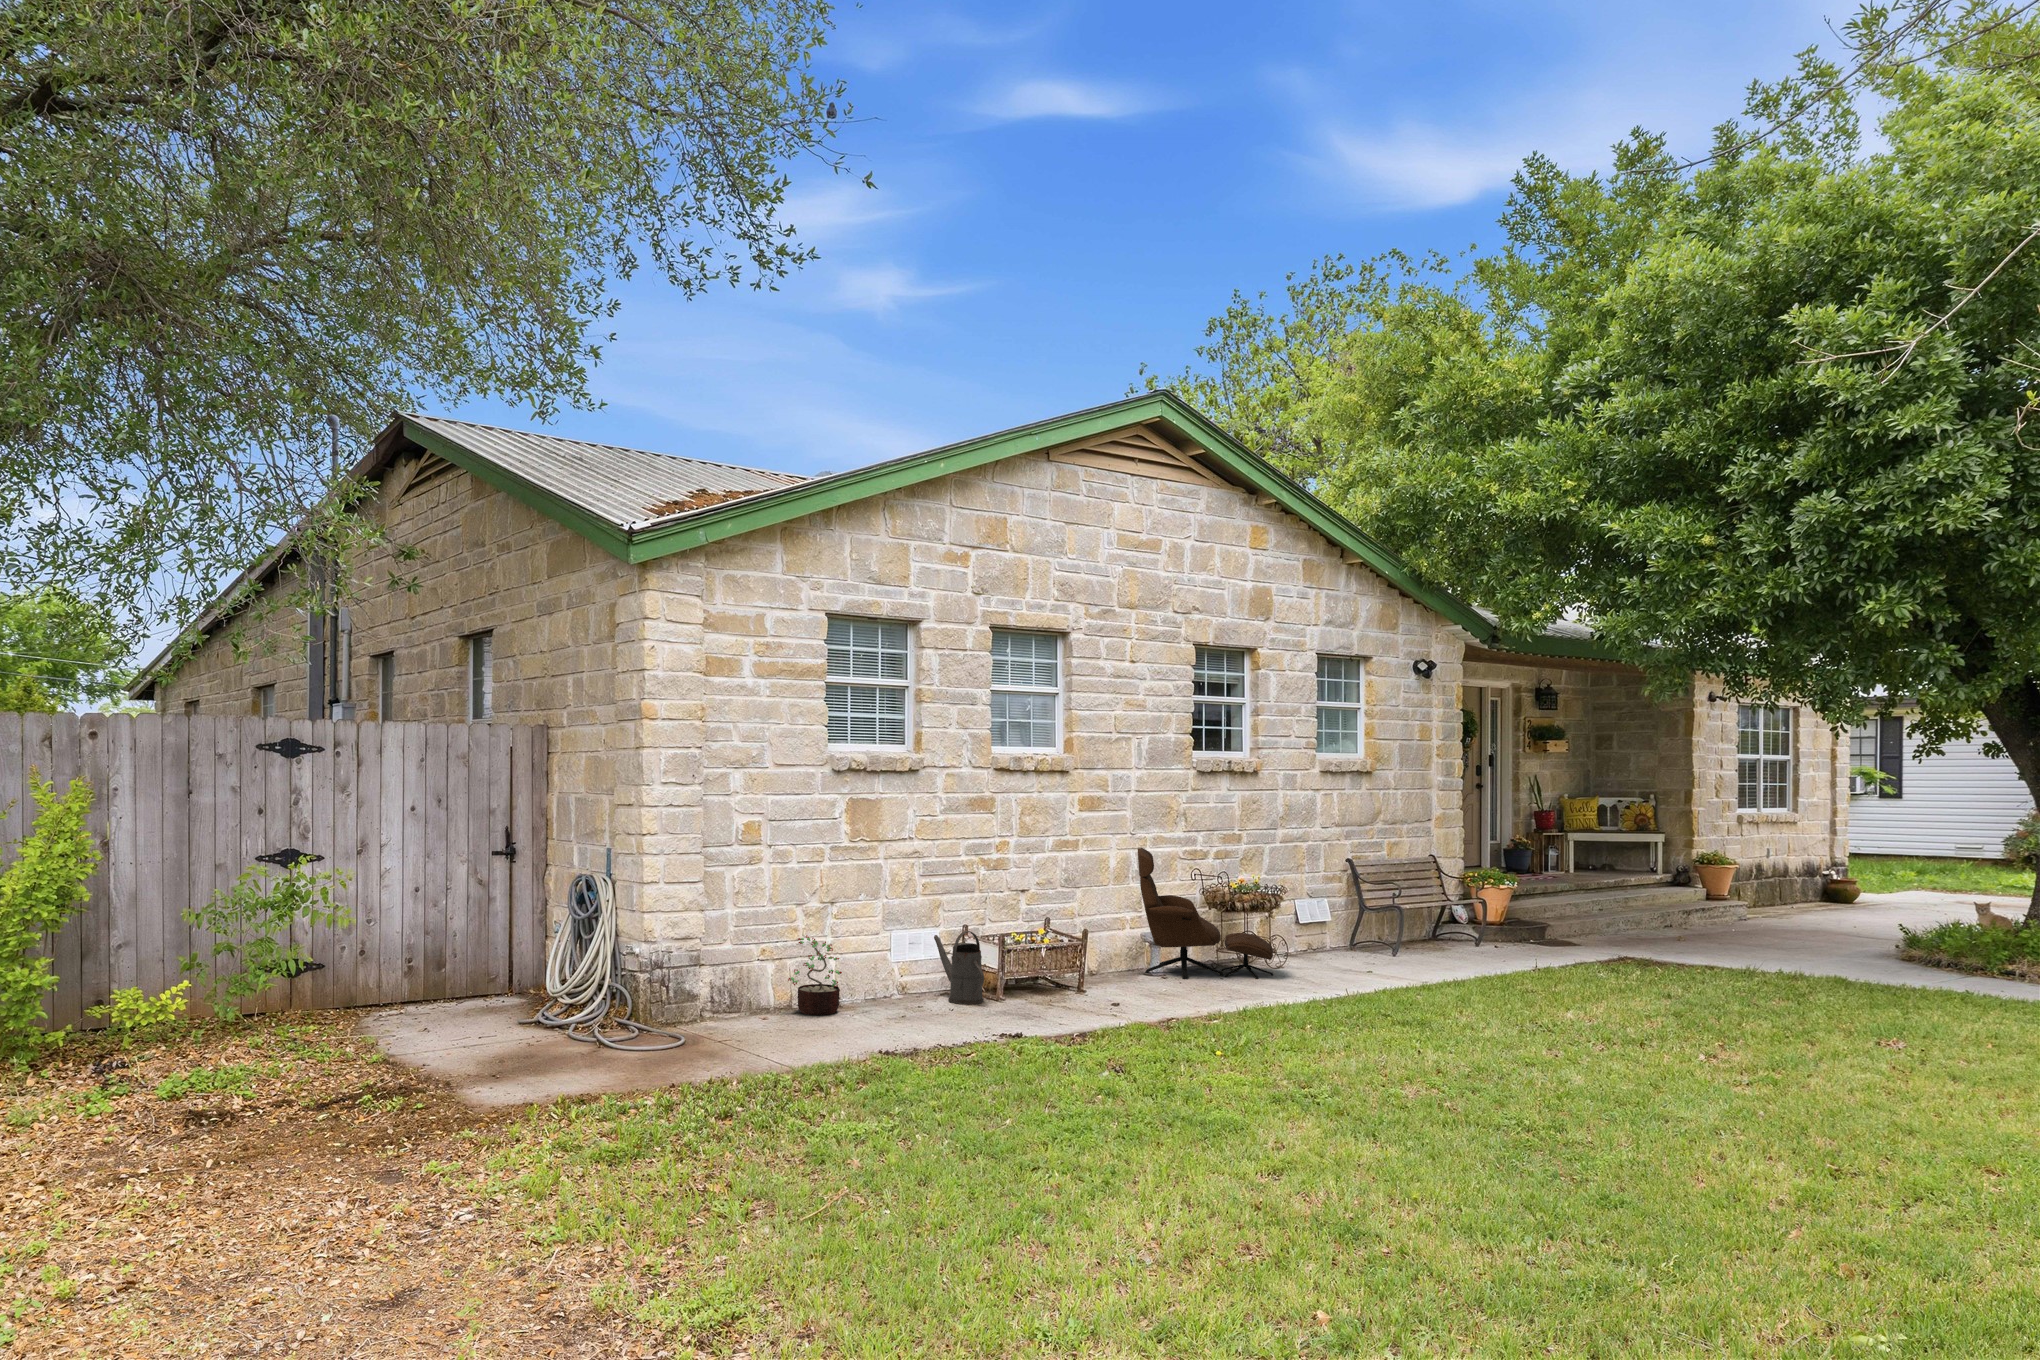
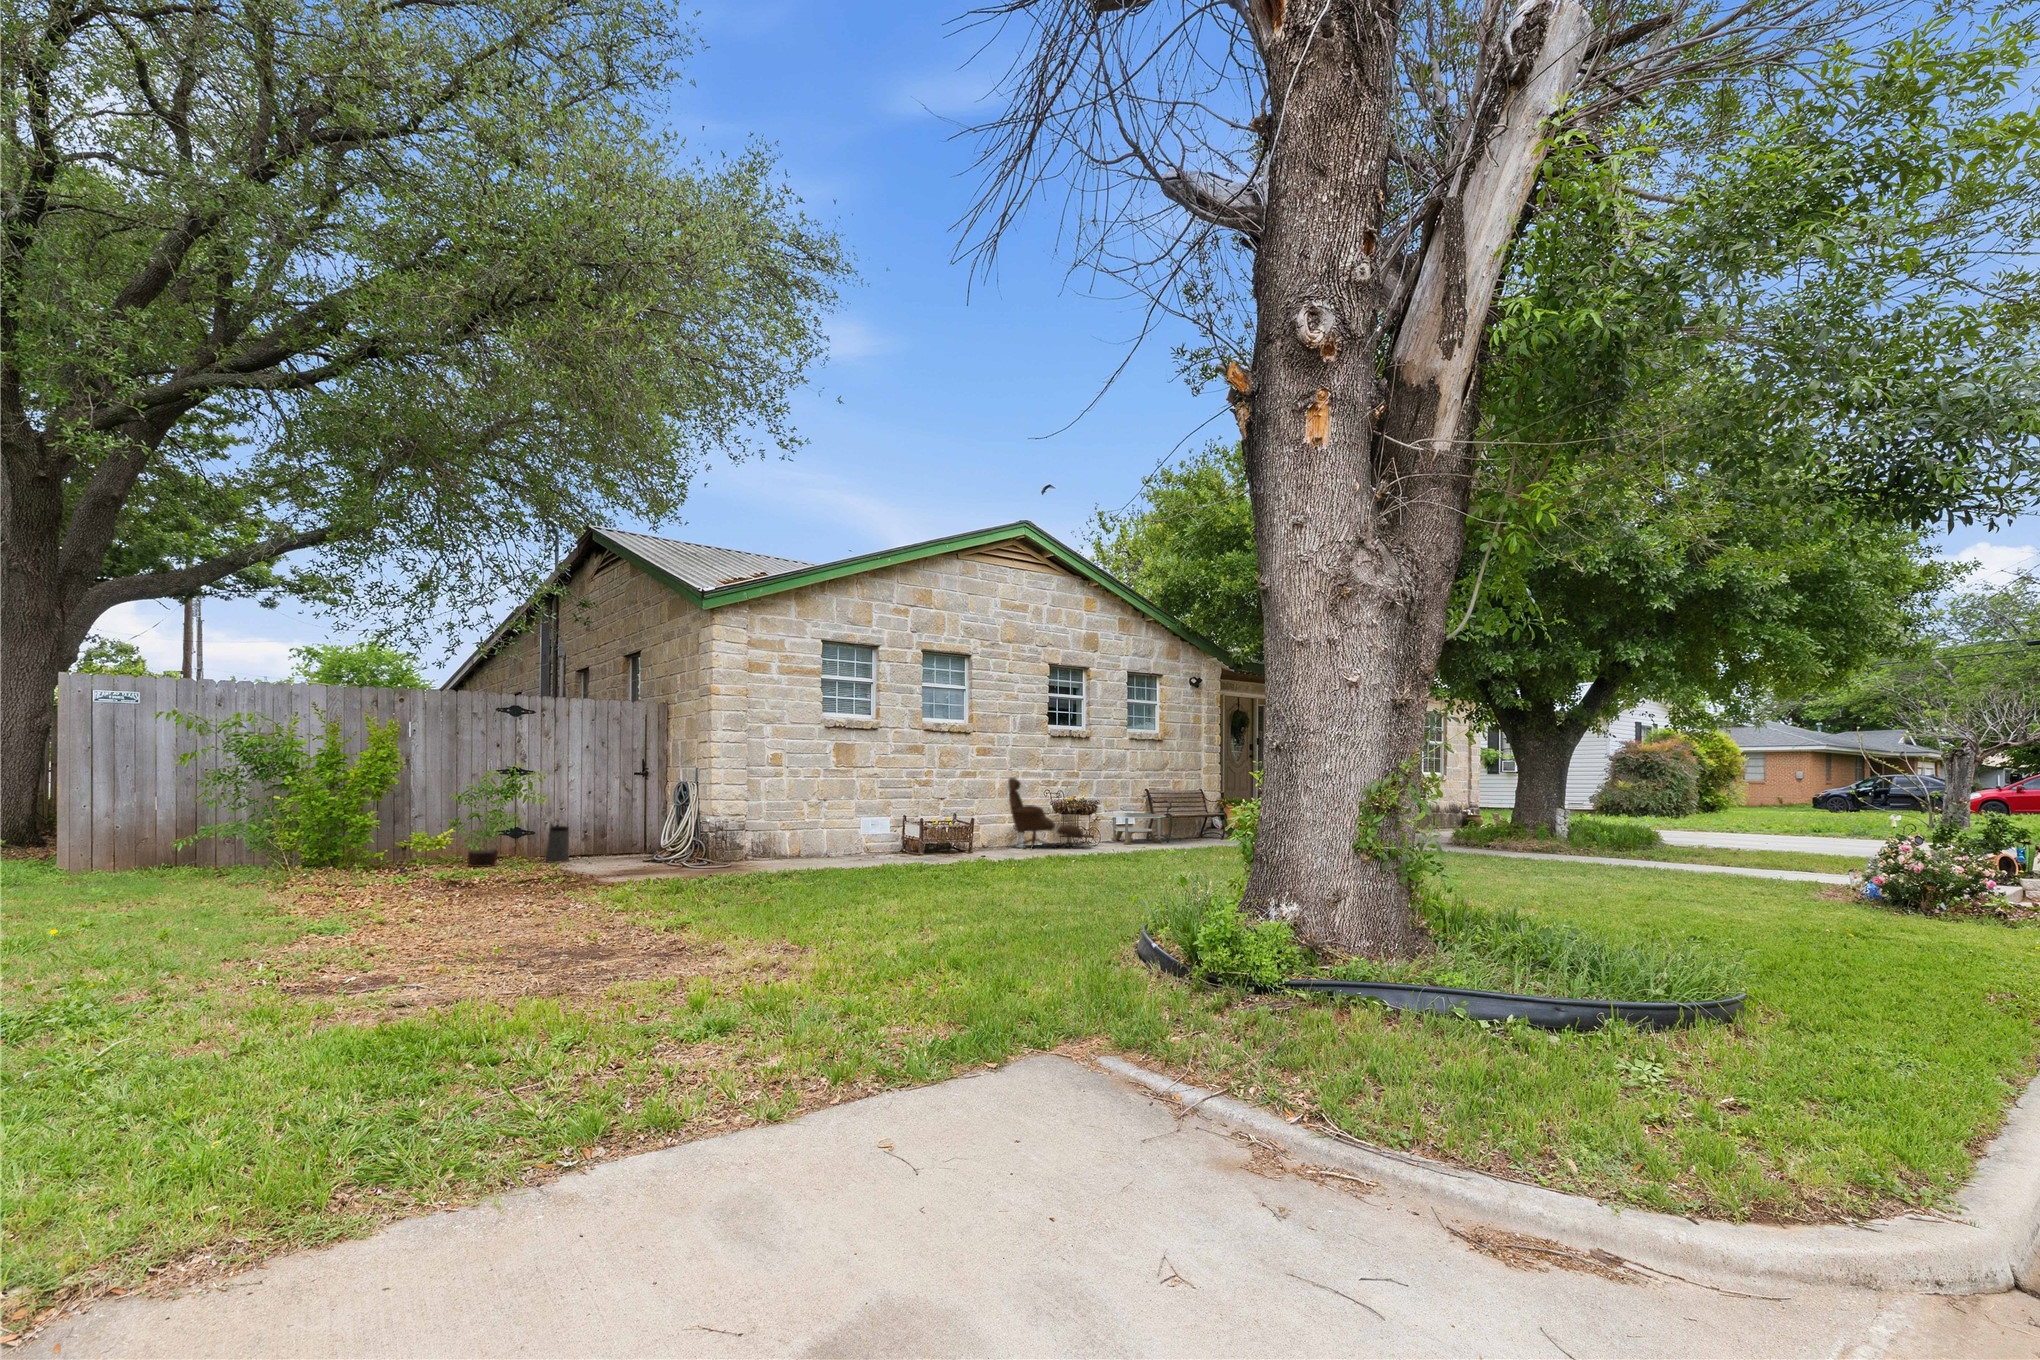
round table: none [1283,902,1402,965] -> present [1101,813,1166,845]
watering can: present [934,931,984,1005] -> present [545,823,569,863]
decorative plant: present [788,935,842,1015] -> present [462,822,498,867]

